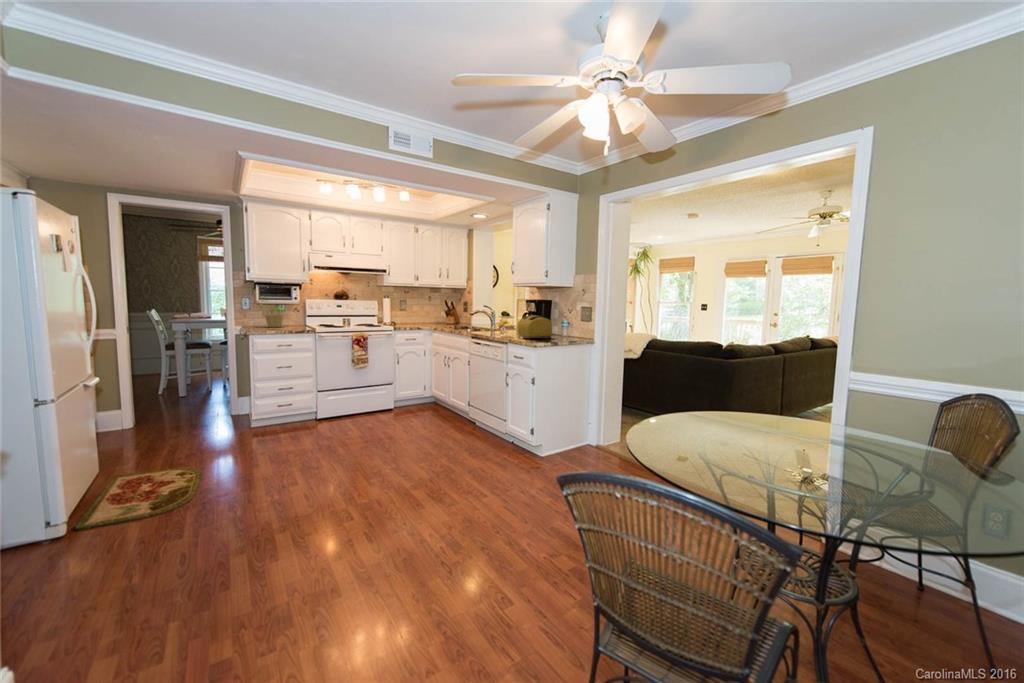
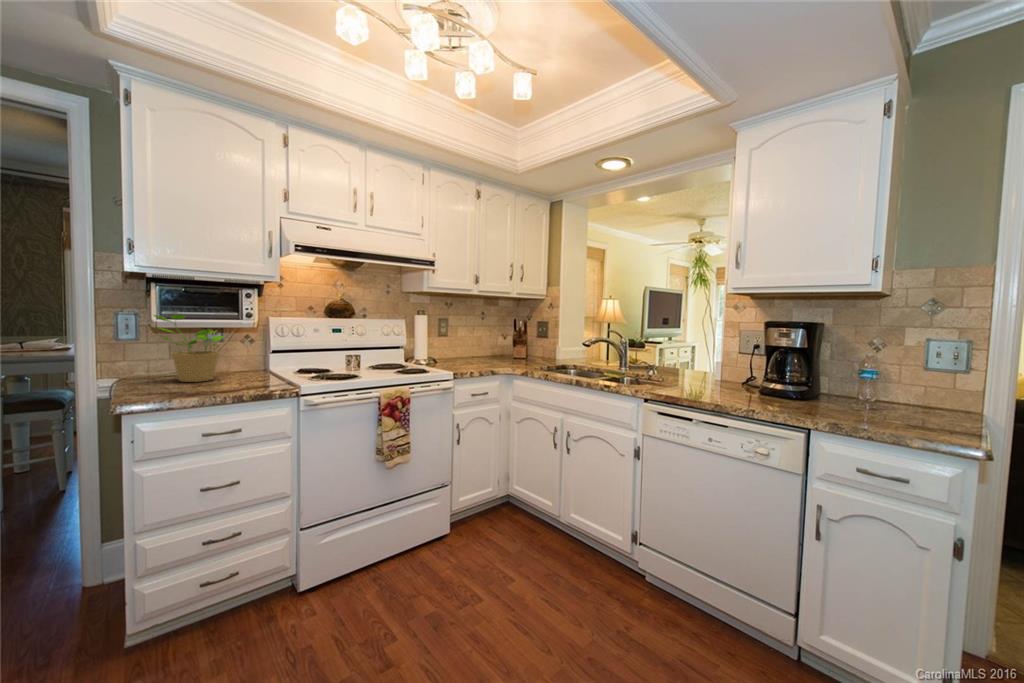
toaster: present [517,316,552,339] -> none [854,362,934,429]

